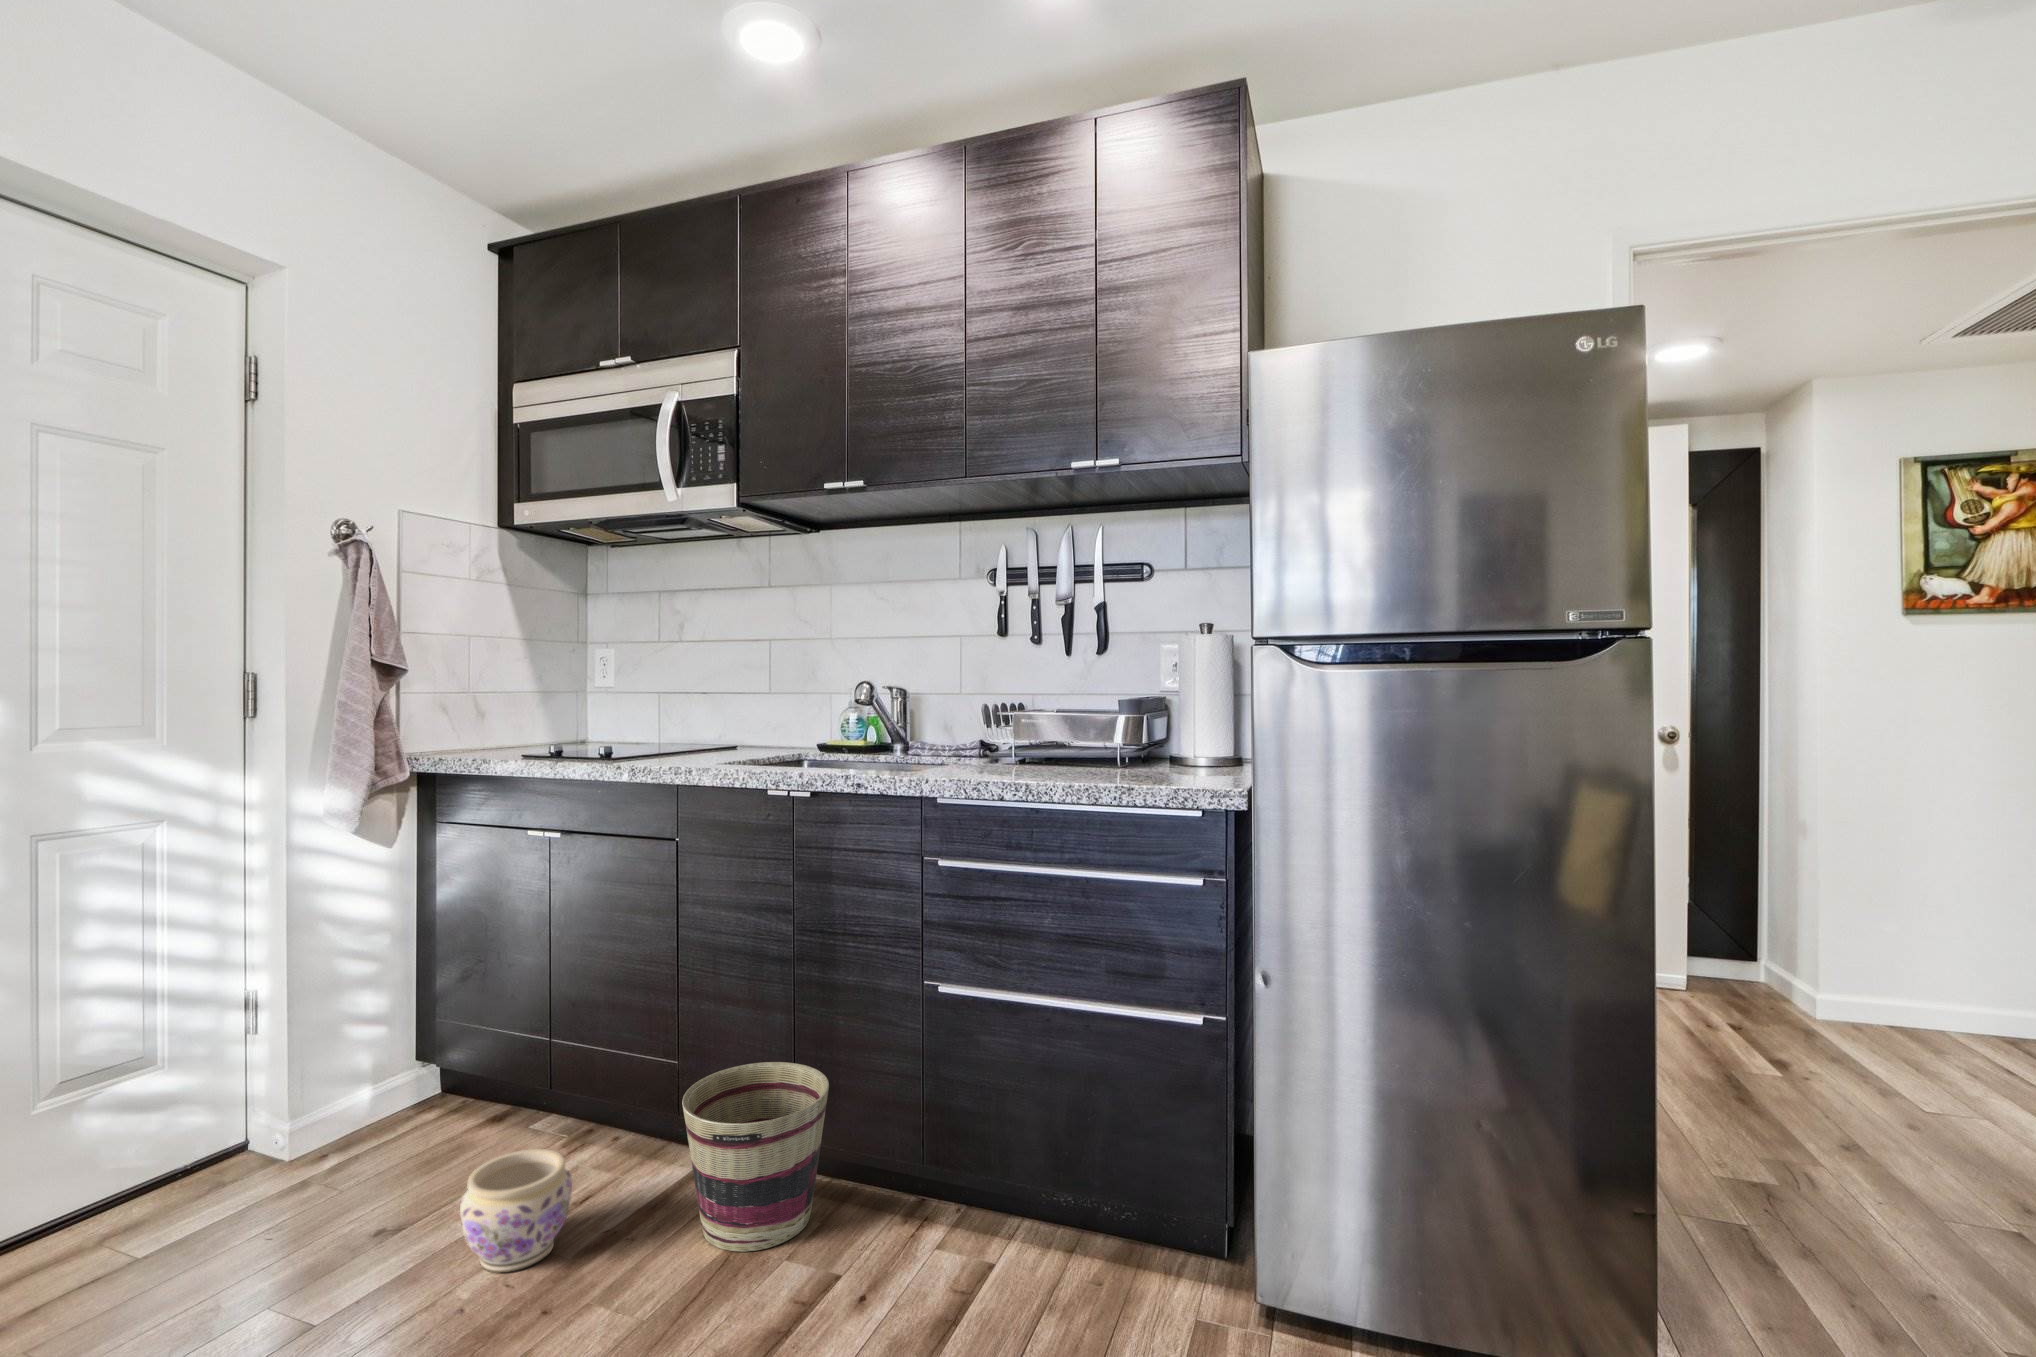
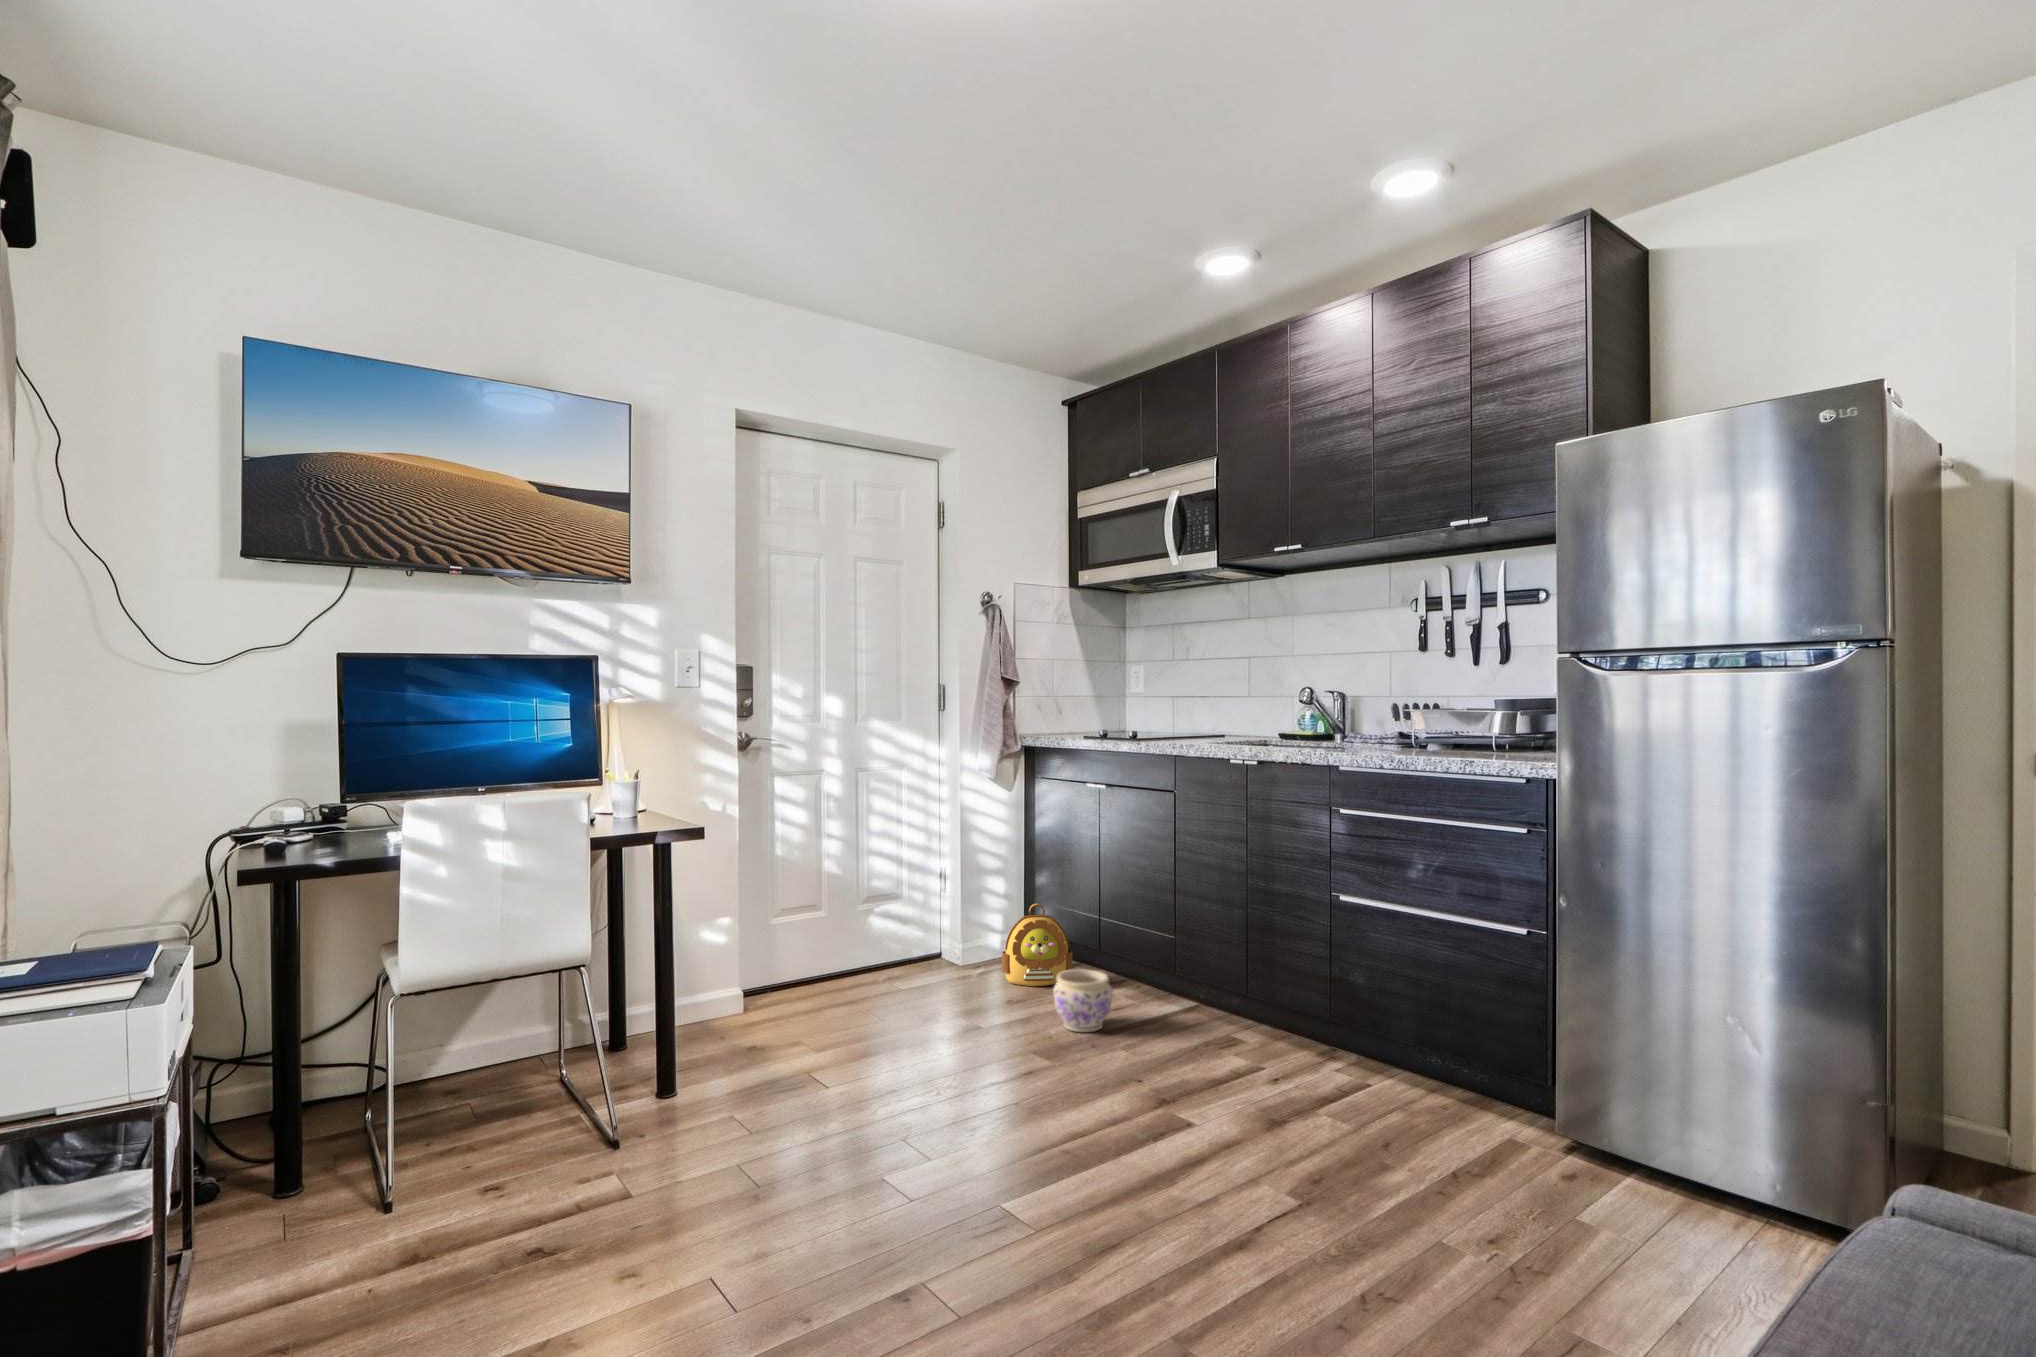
backpack: none [366,1032,501,1176] -> present [1002,903,1072,986]
basket: present [682,1062,829,1252] -> none [1176,943,1270,1052]

